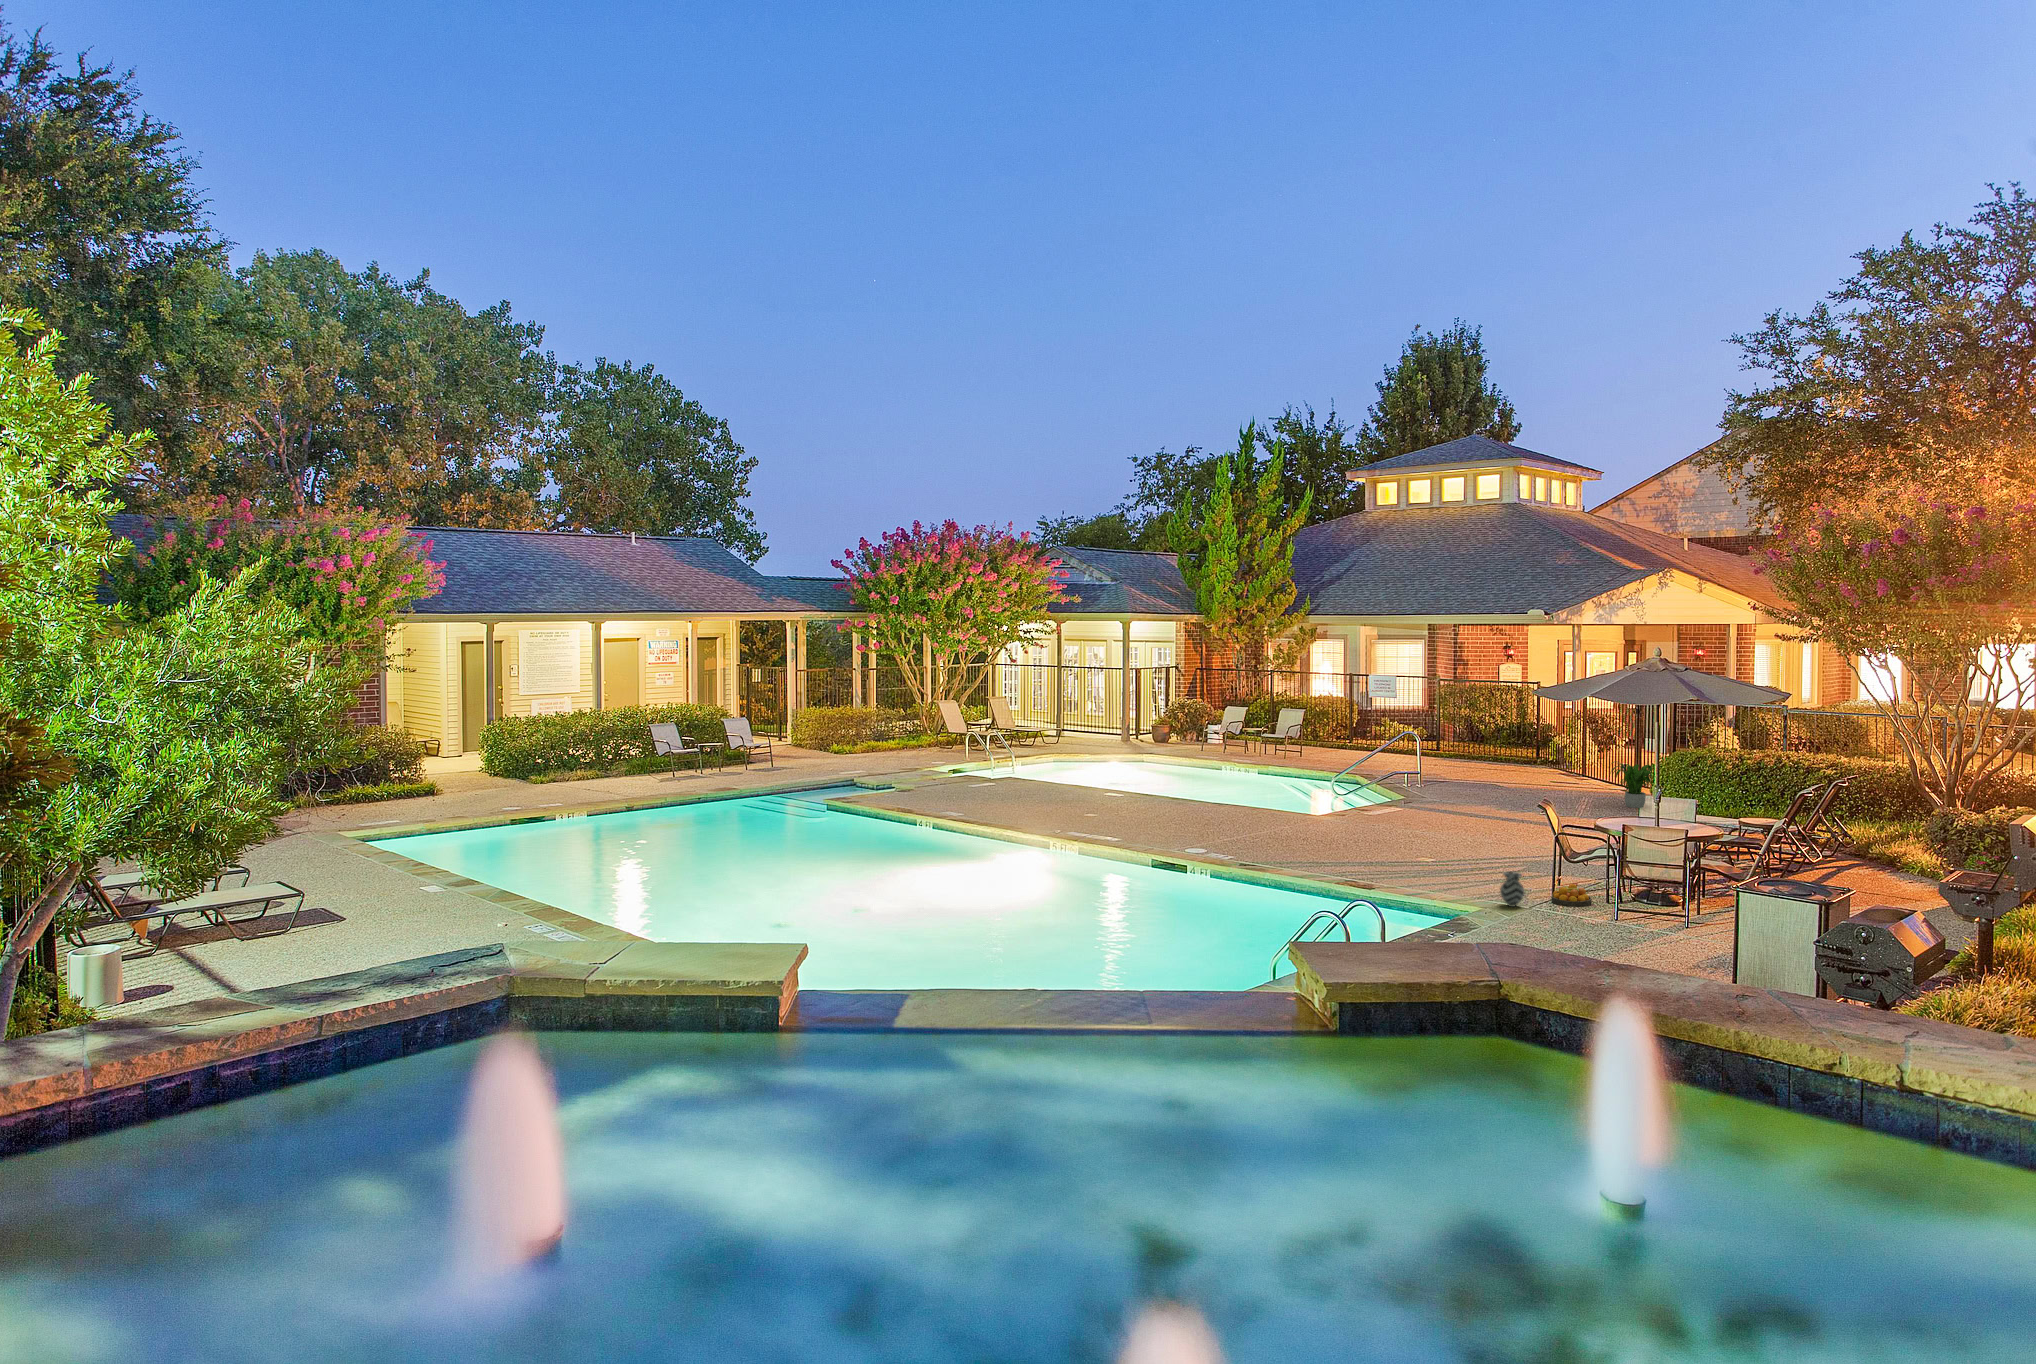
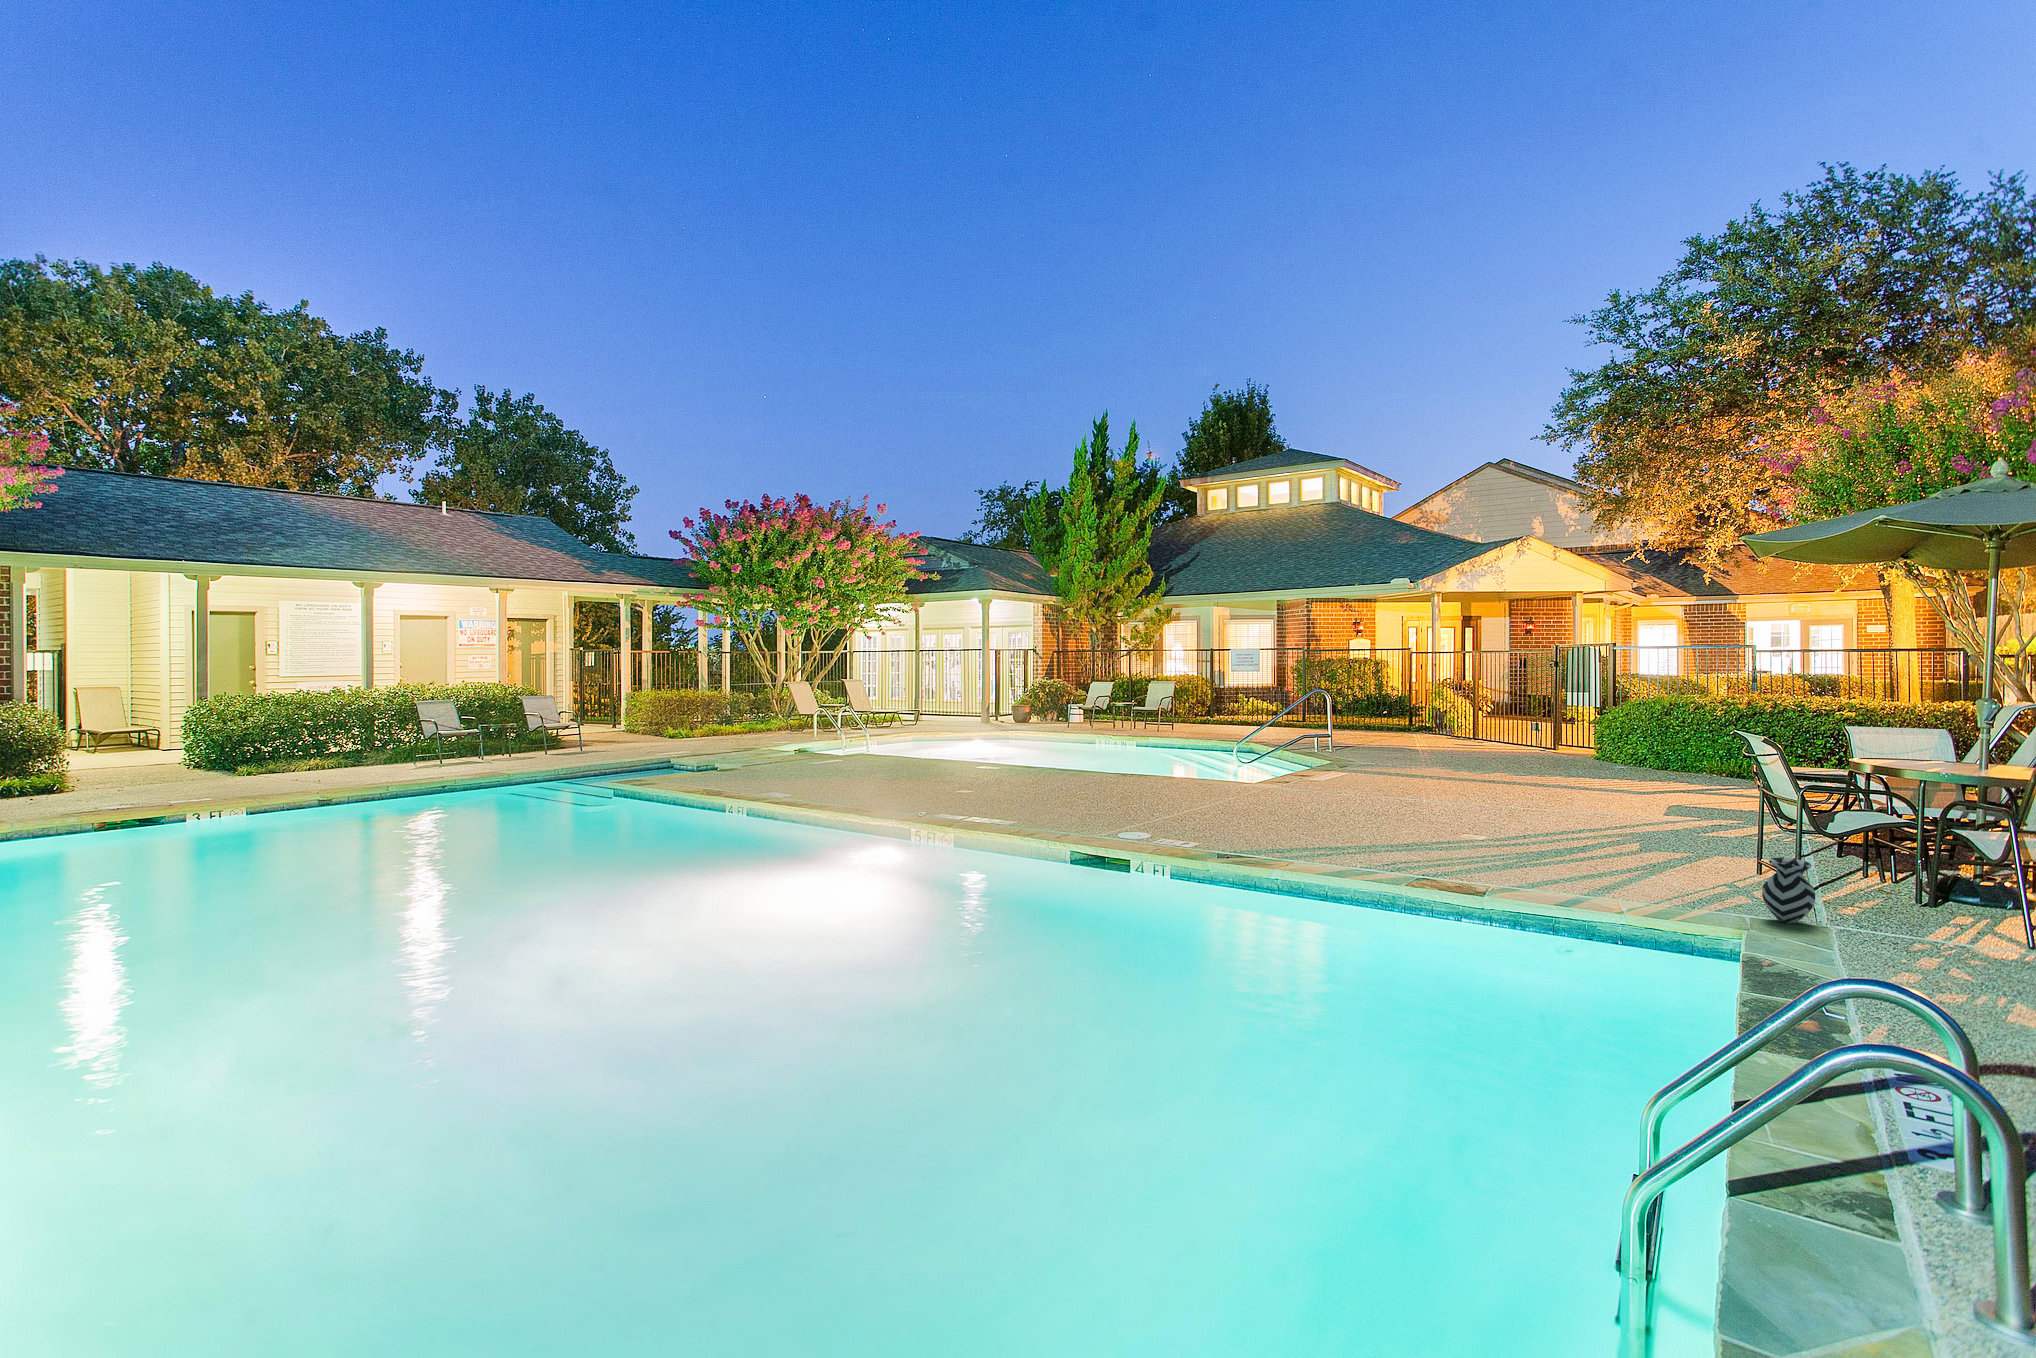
potted plant: present [1610,761,1652,808] -> none [1568,715,1641,769]
fruit bowl: present [1552,884,1592,907] -> none [1826,876,1914,921]

